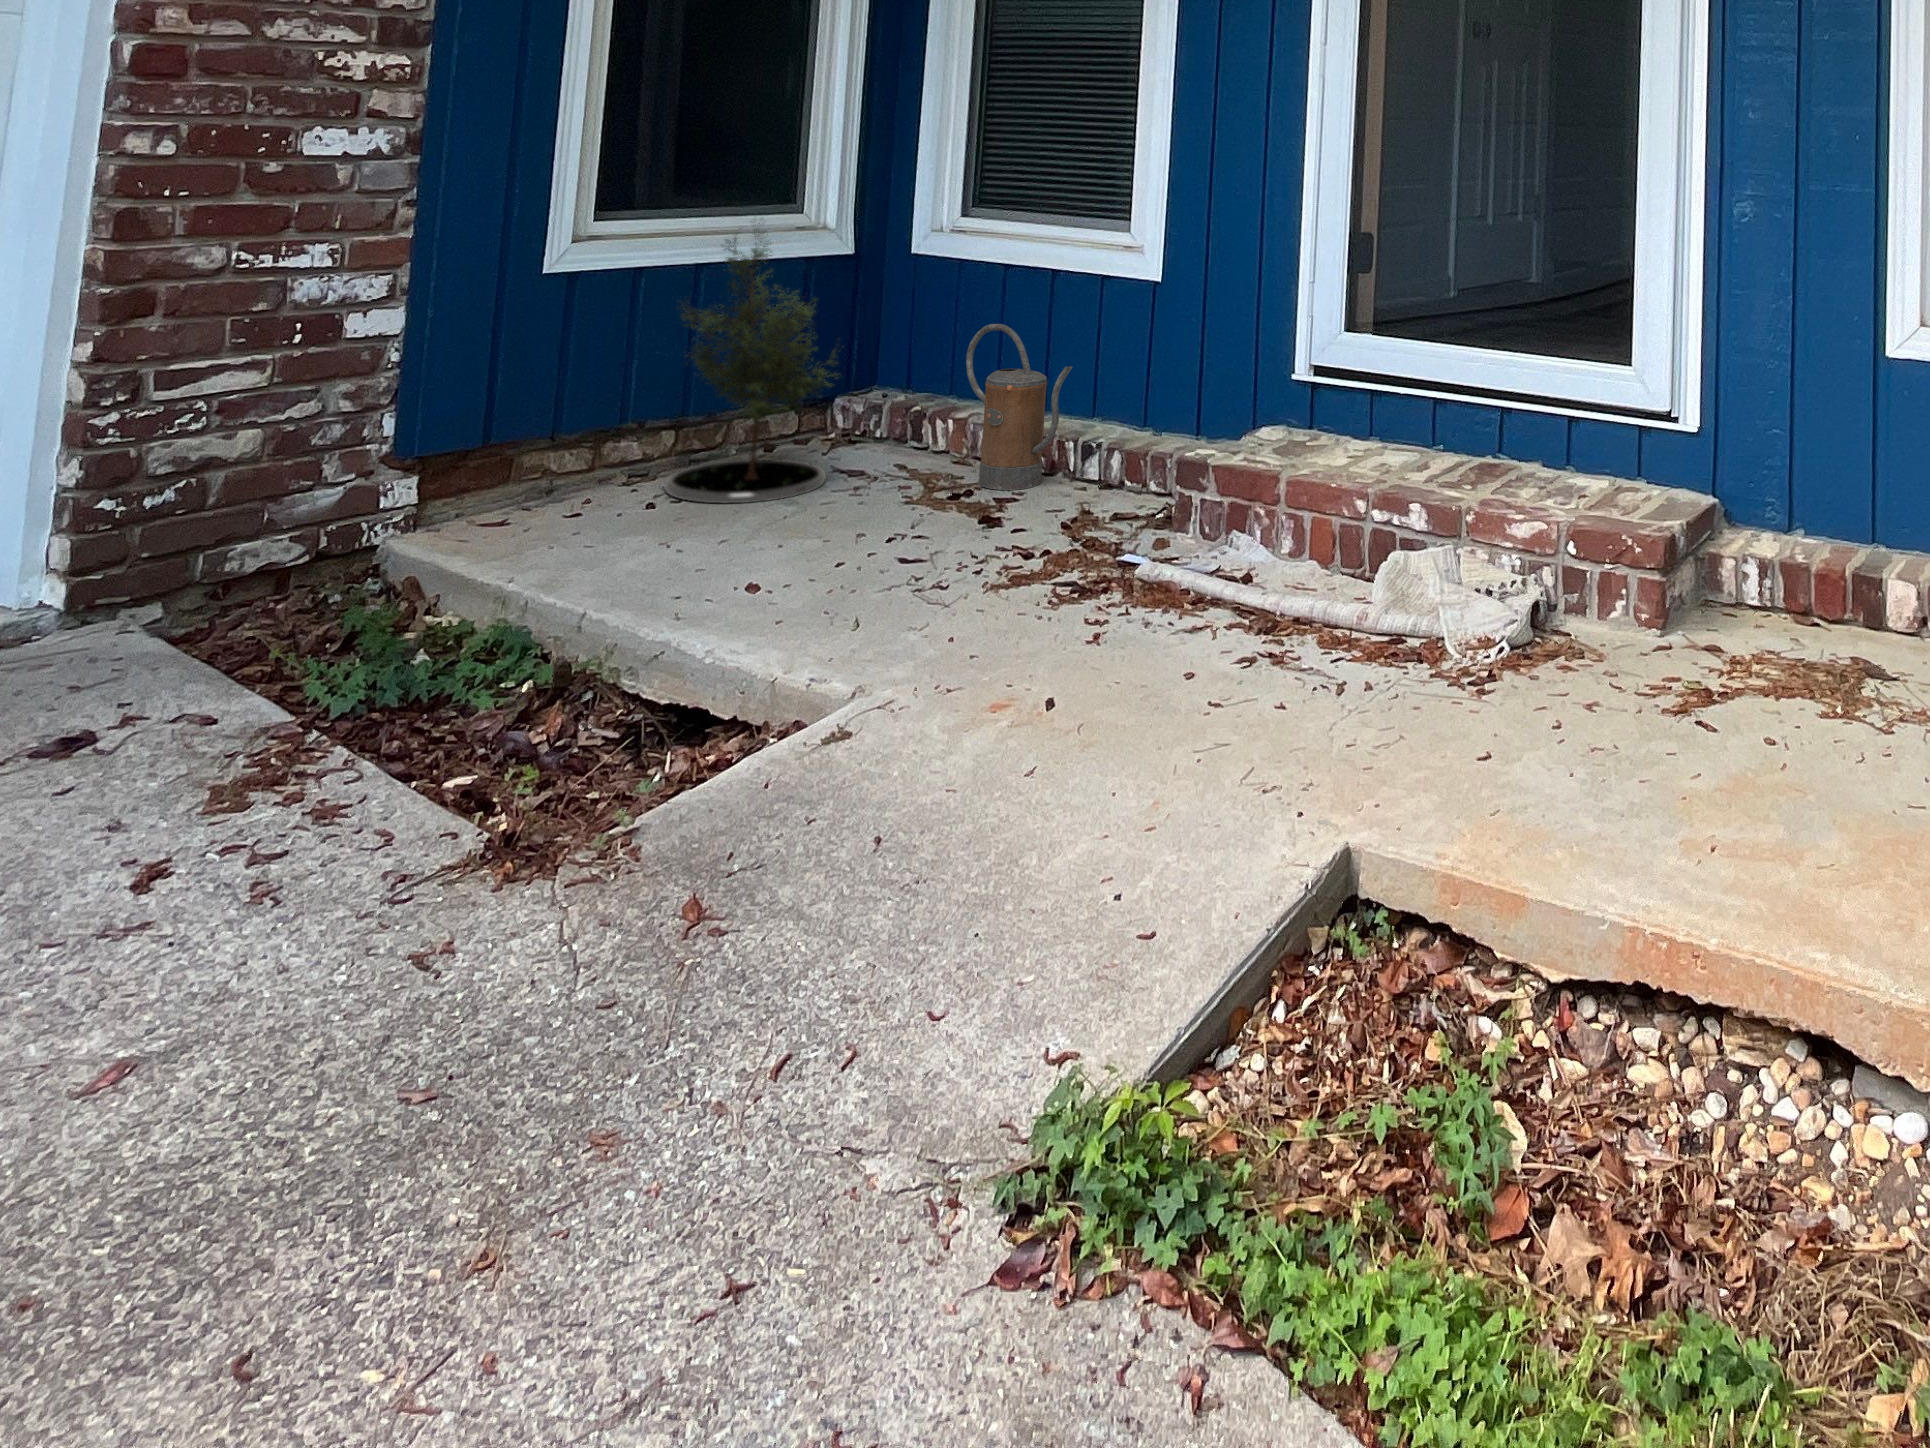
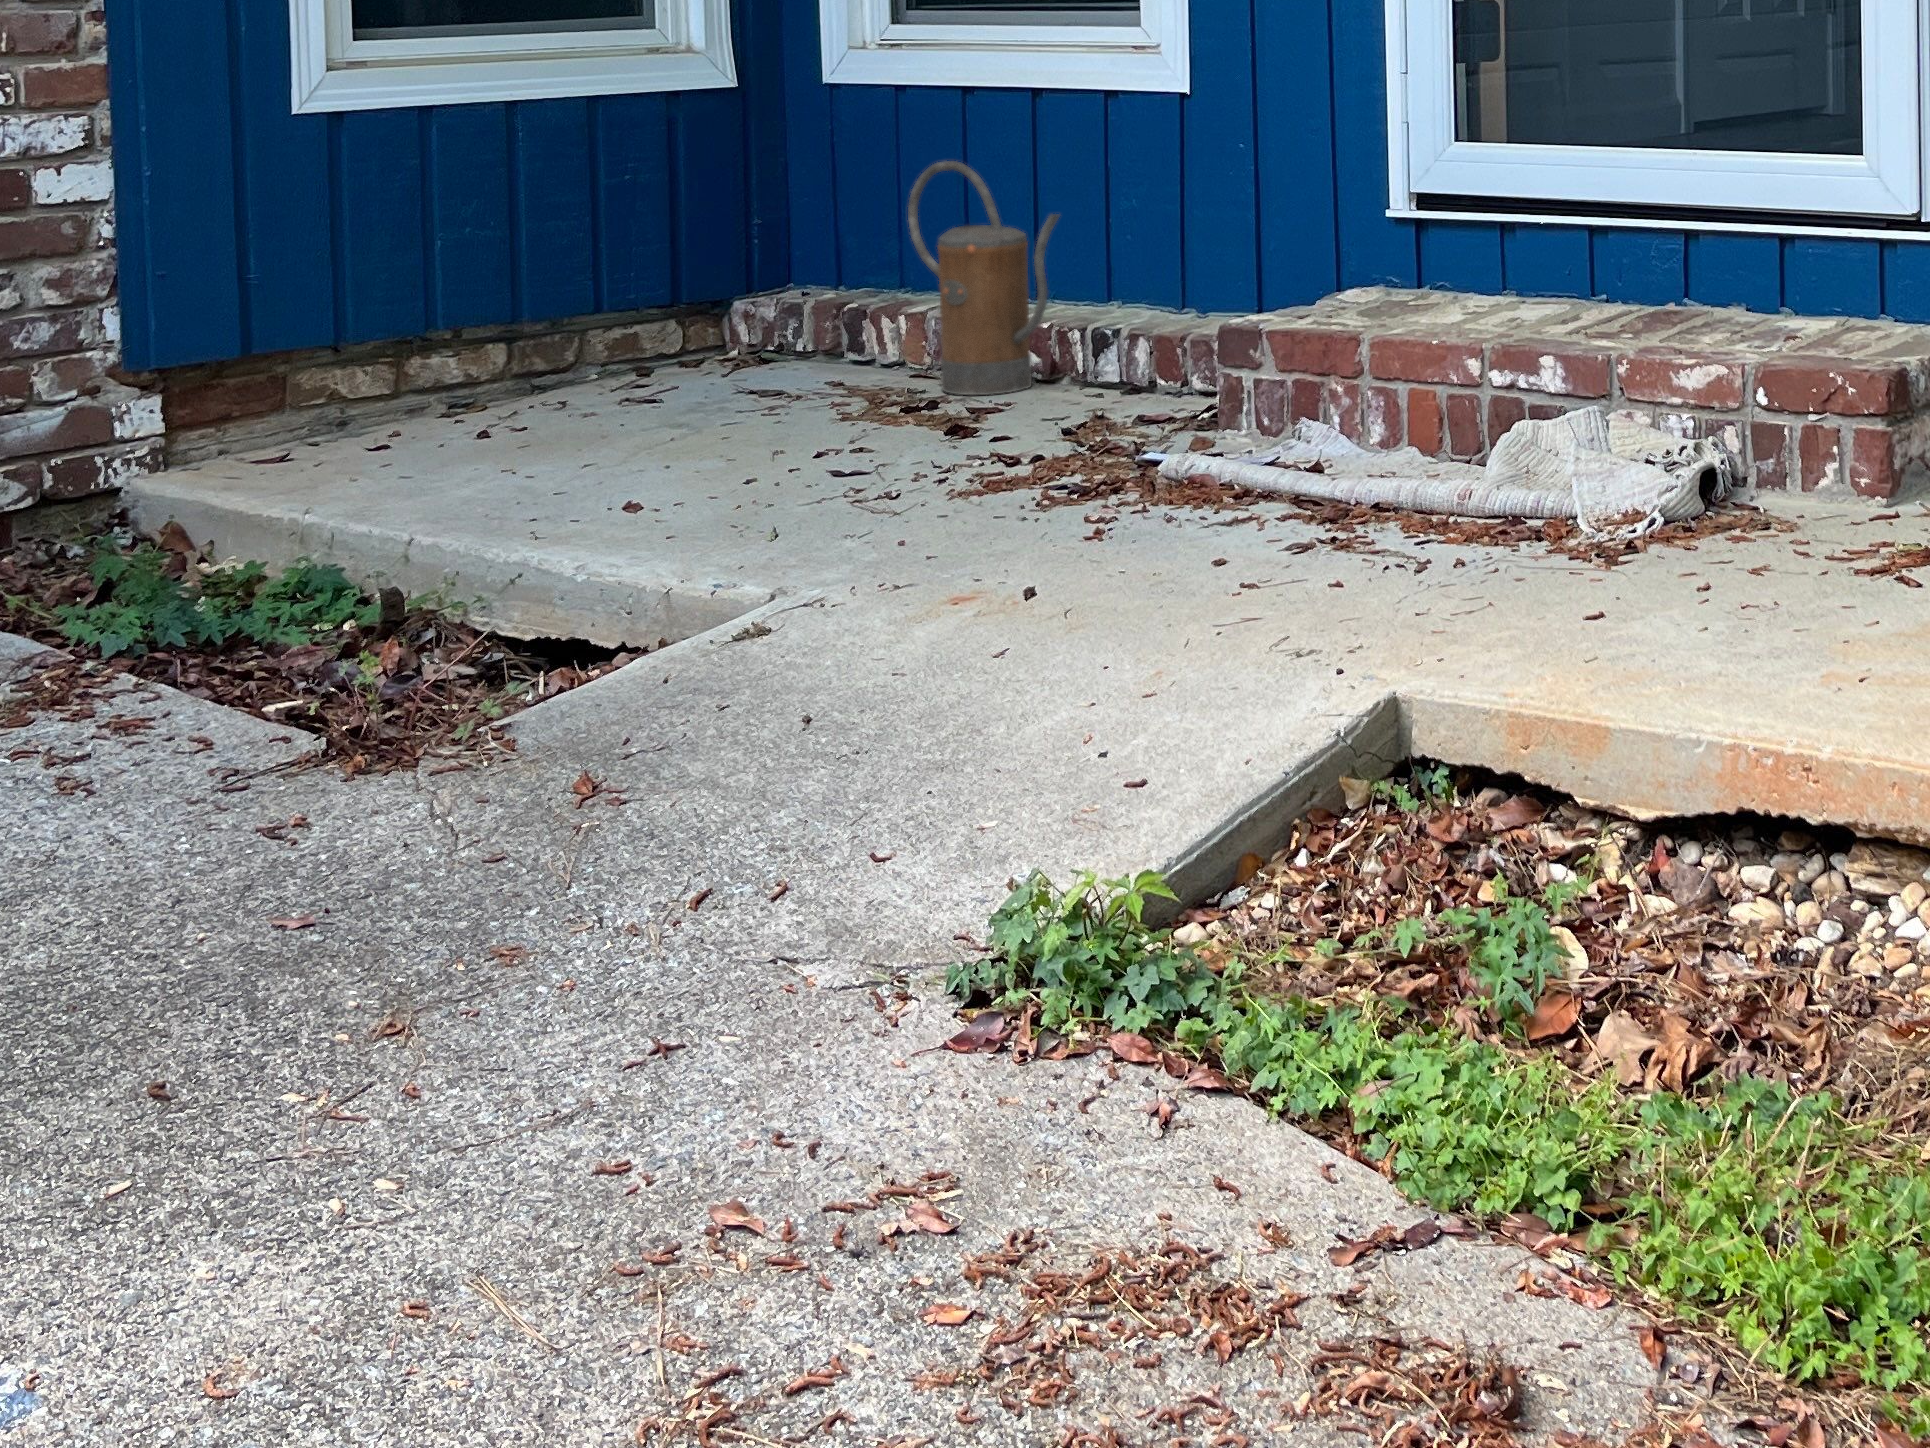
potted tree: present [665,217,844,503] -> none [481,16,728,423]

